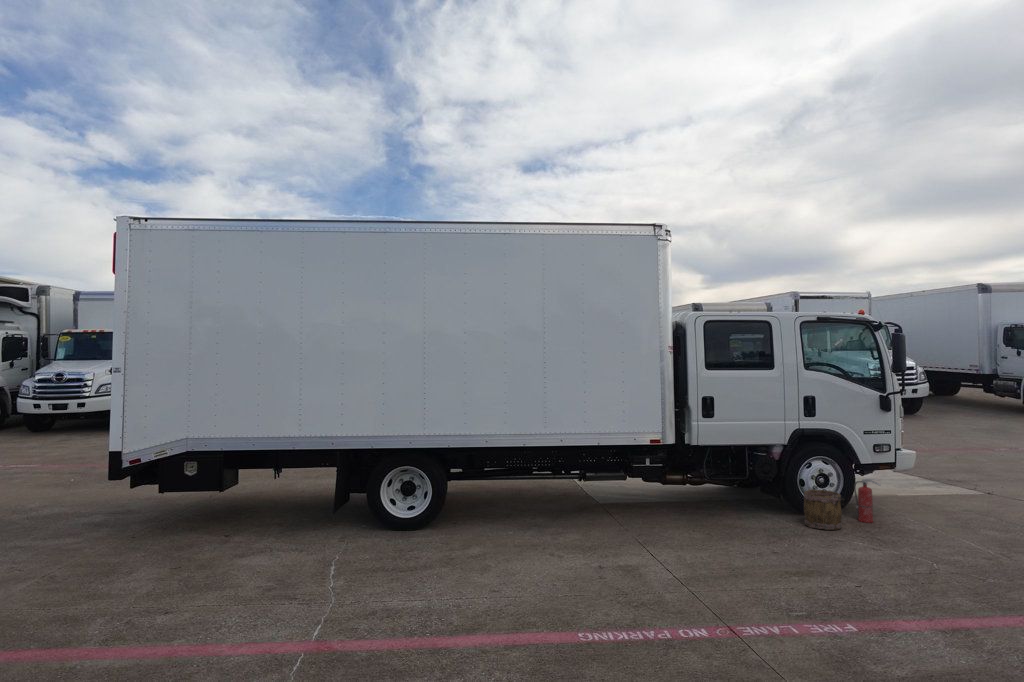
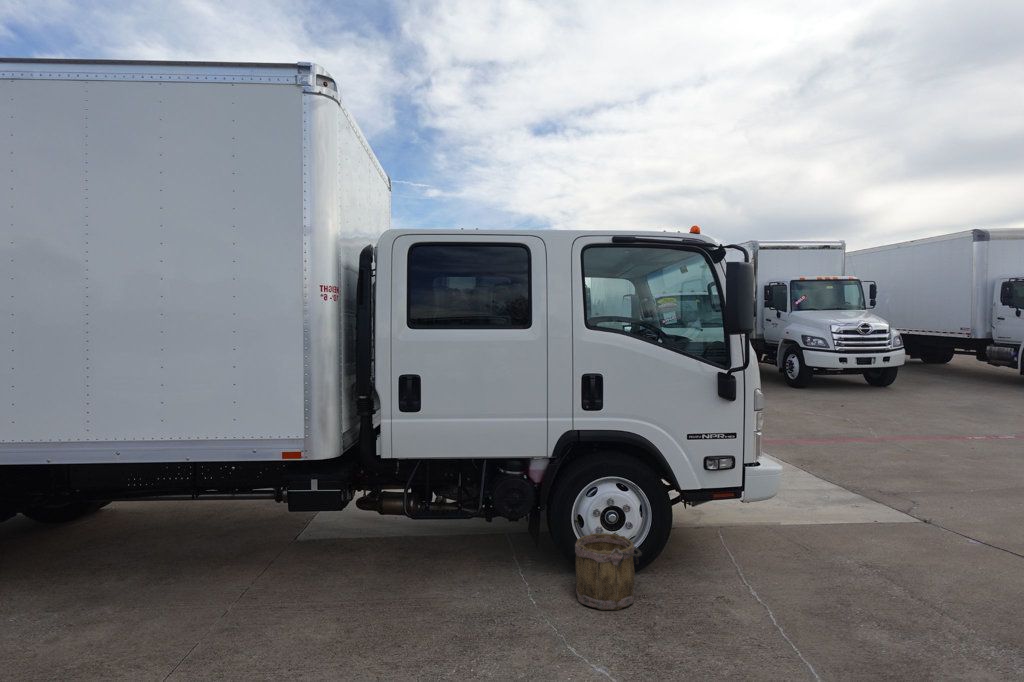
fire extinguisher: present [854,479,880,523] -> none [672,515,712,590]

